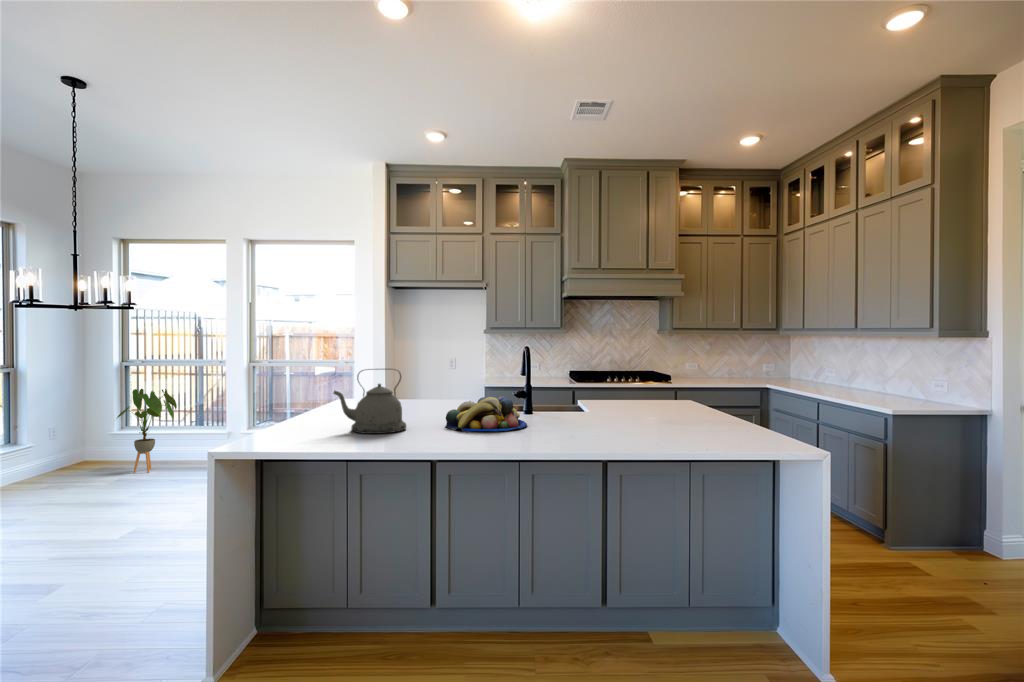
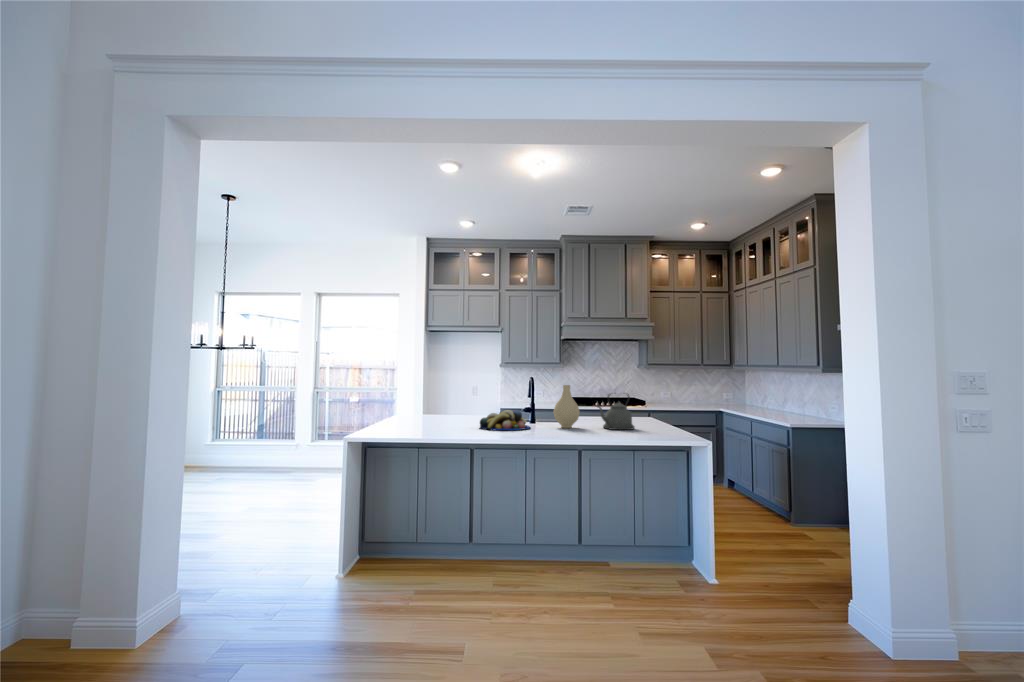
vase: none [562,357,603,424] -> present [554,385,580,428]
kettle: present [333,369,406,434] -> present [597,394,635,430]
house plant: present [117,389,177,472] -> none [215,409,258,474]

